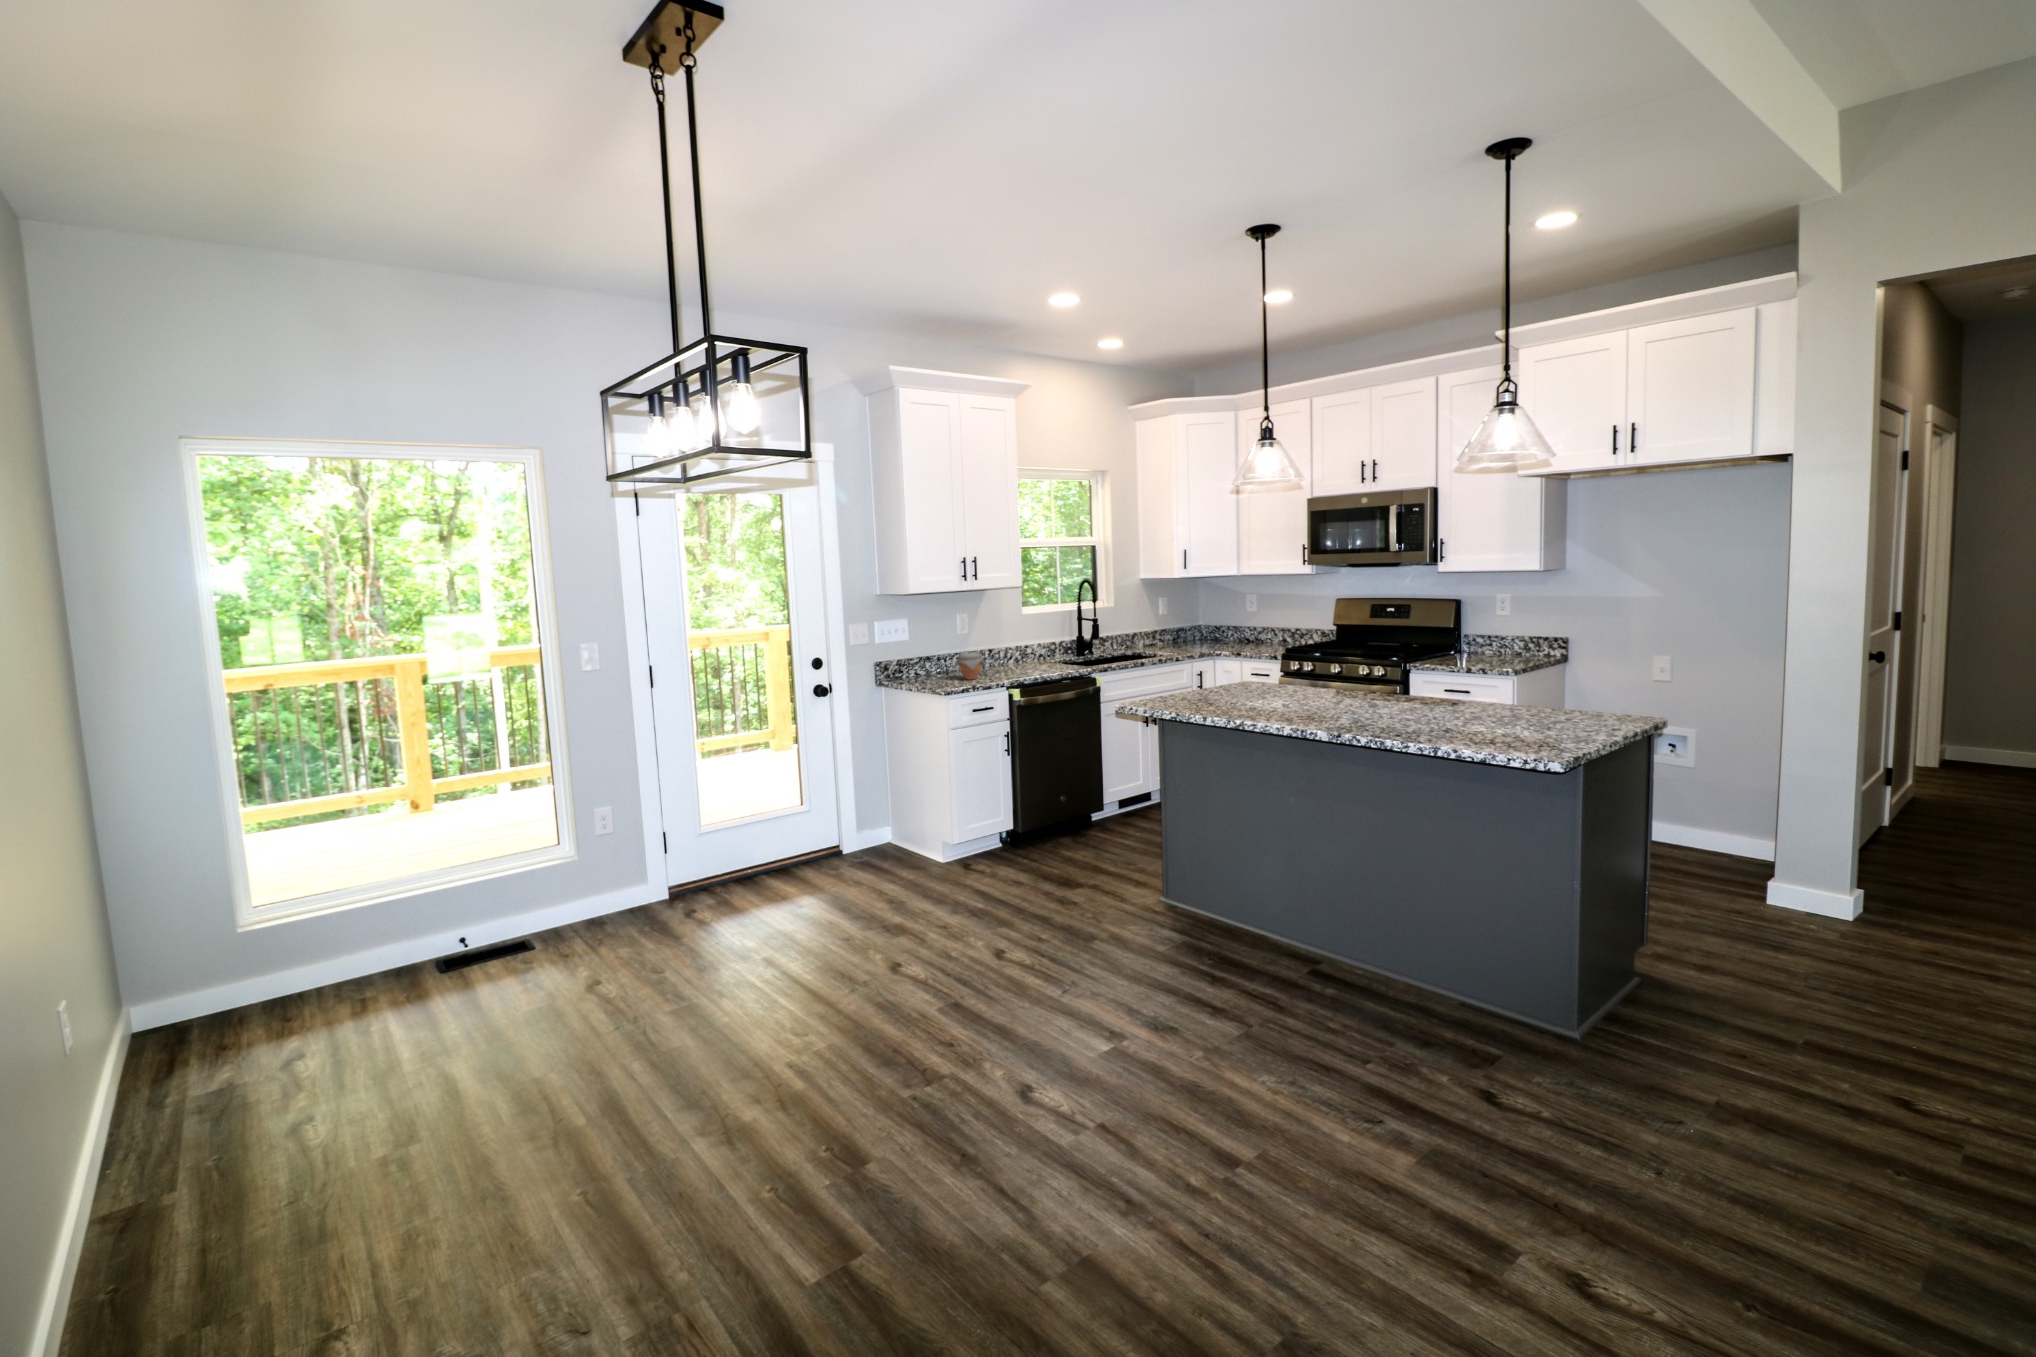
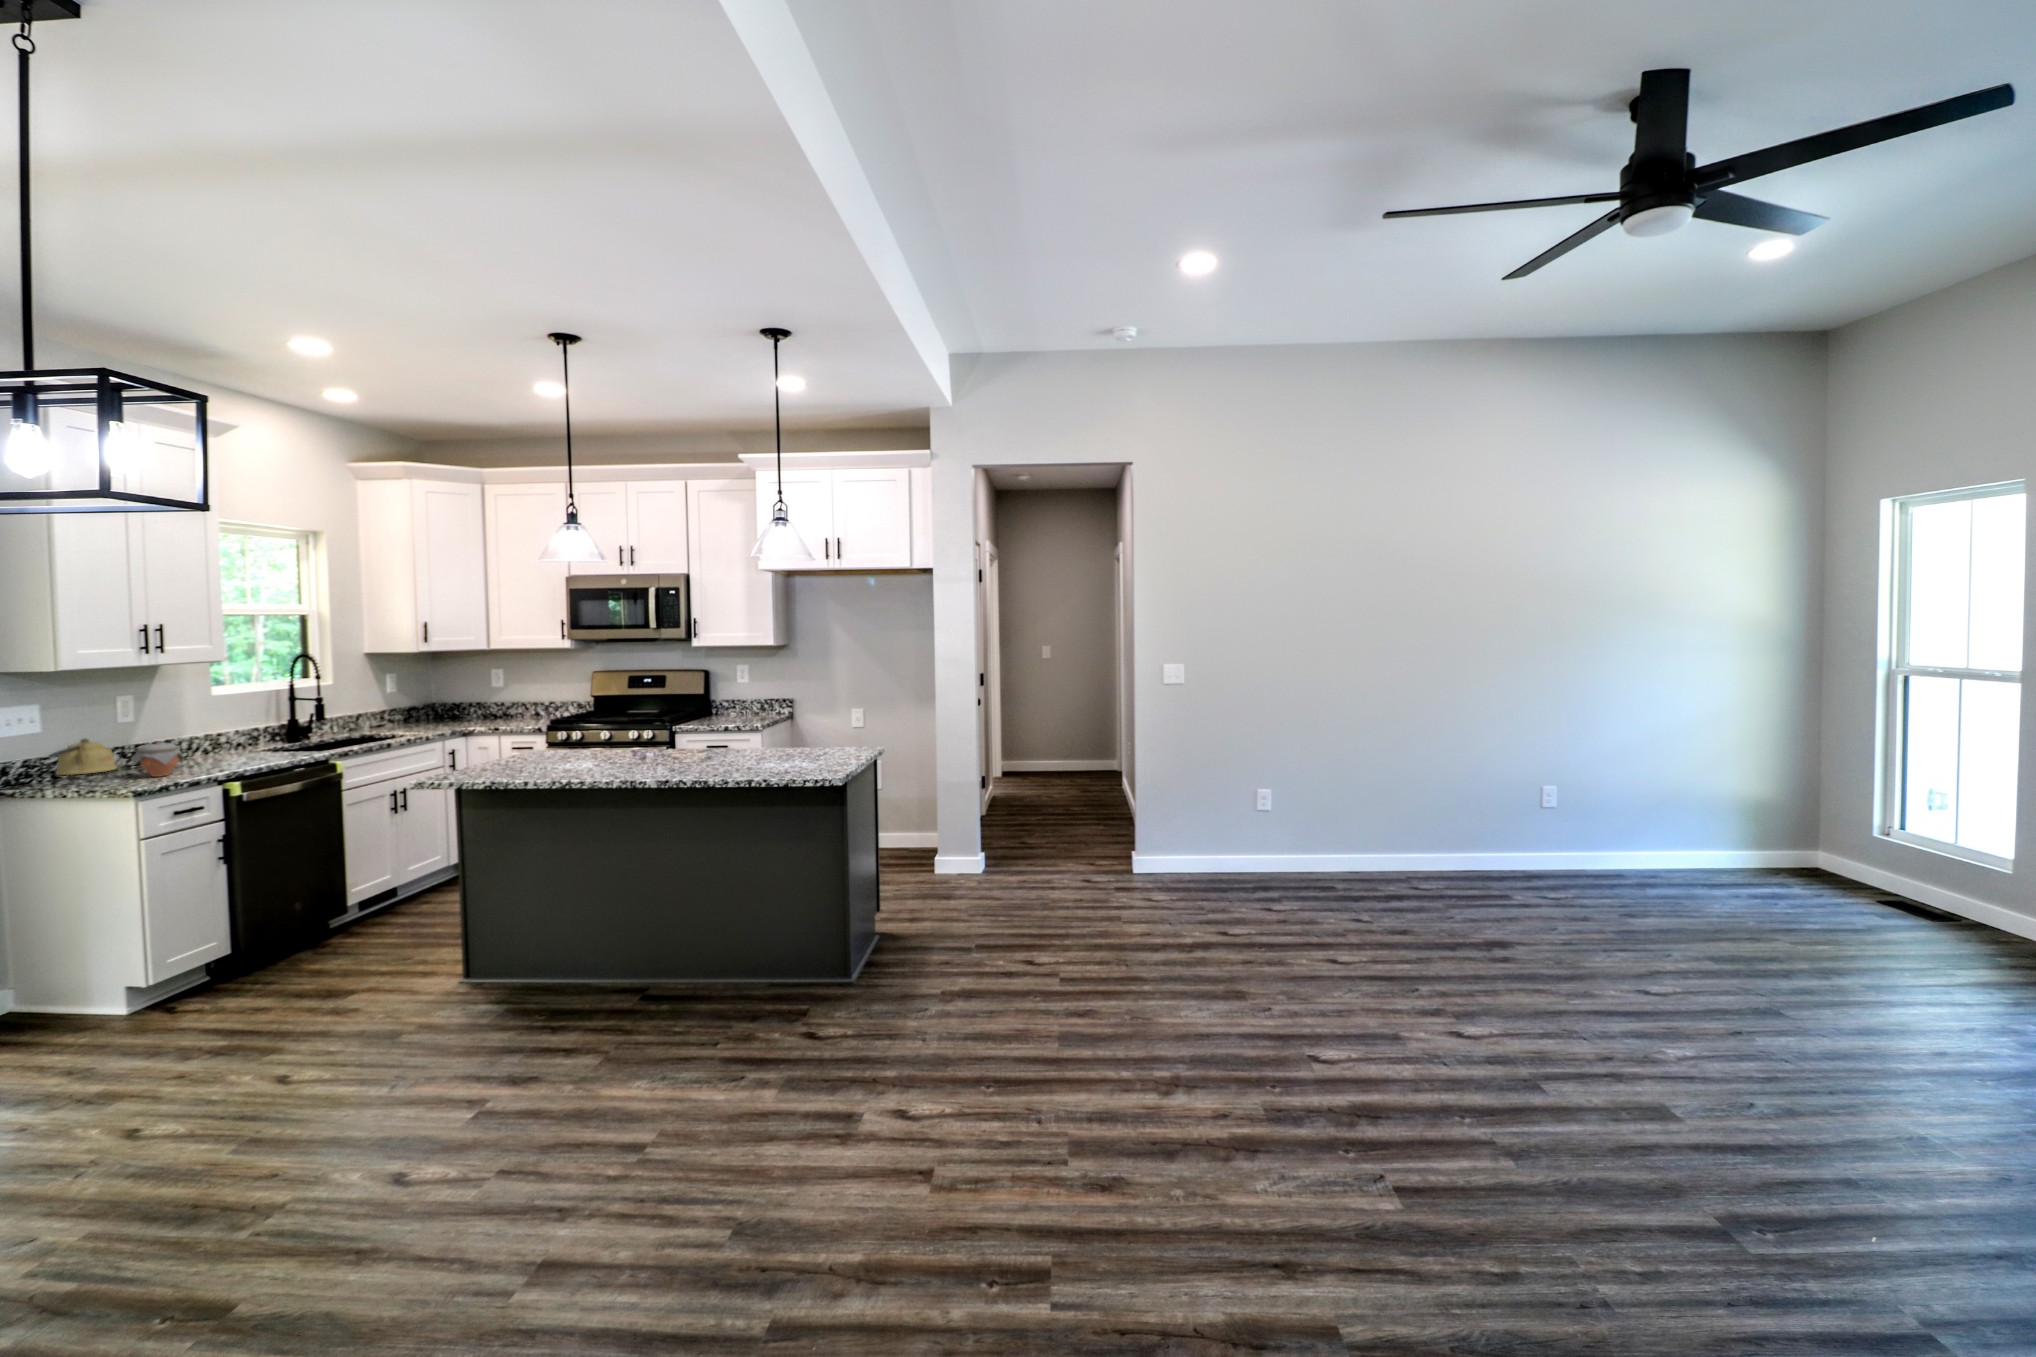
kettle: none [916,645,954,673] -> present [50,739,116,775]

